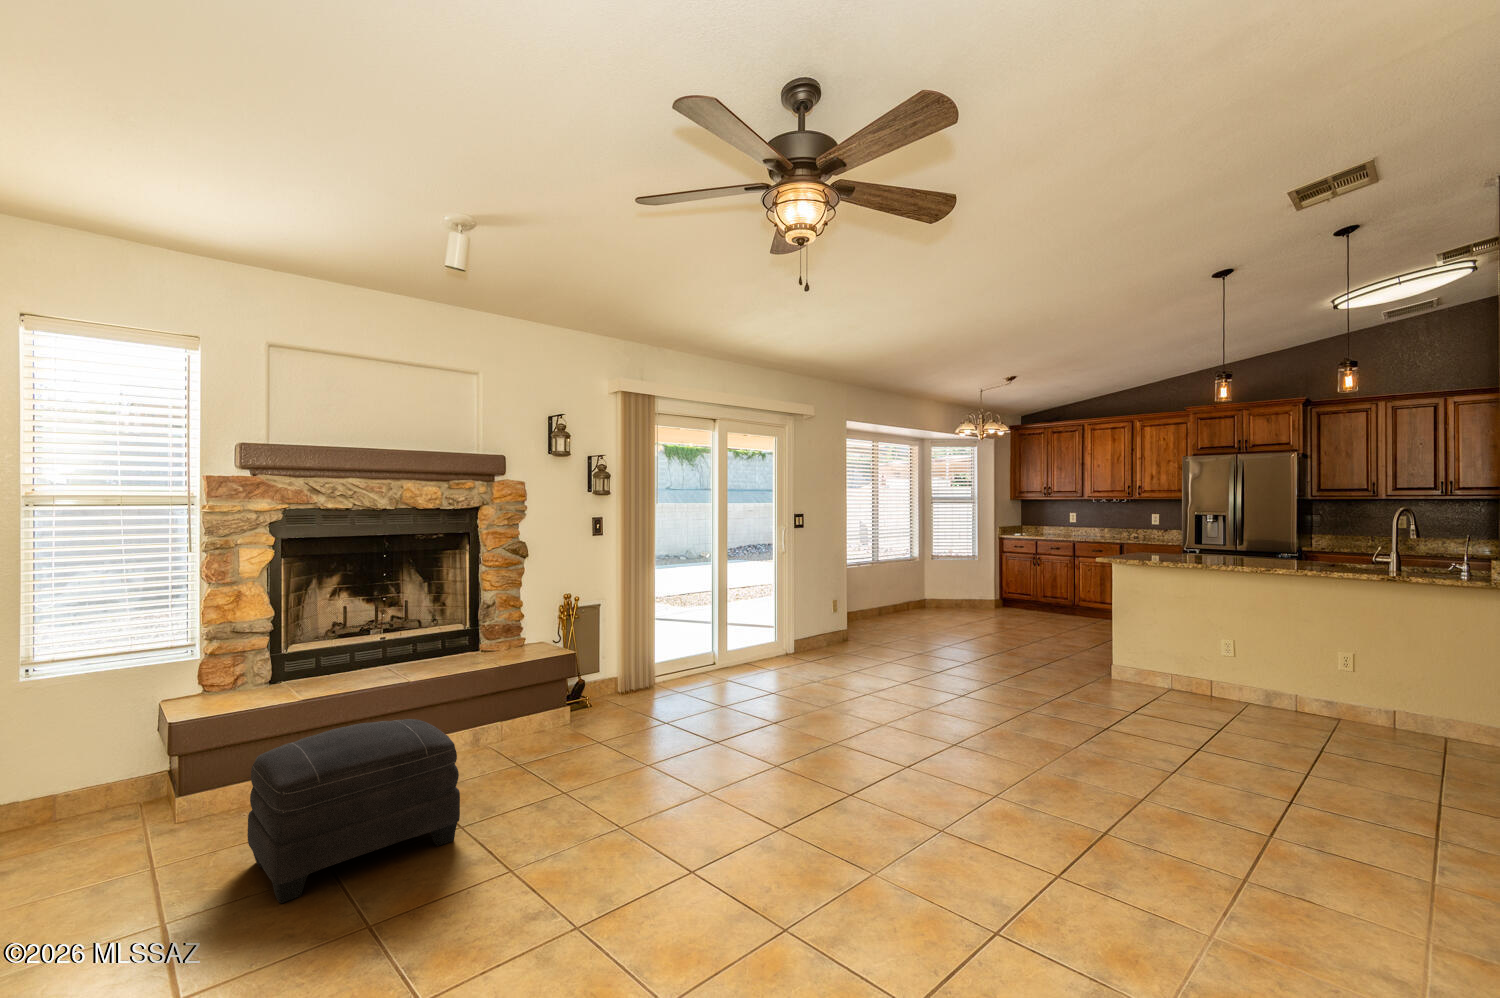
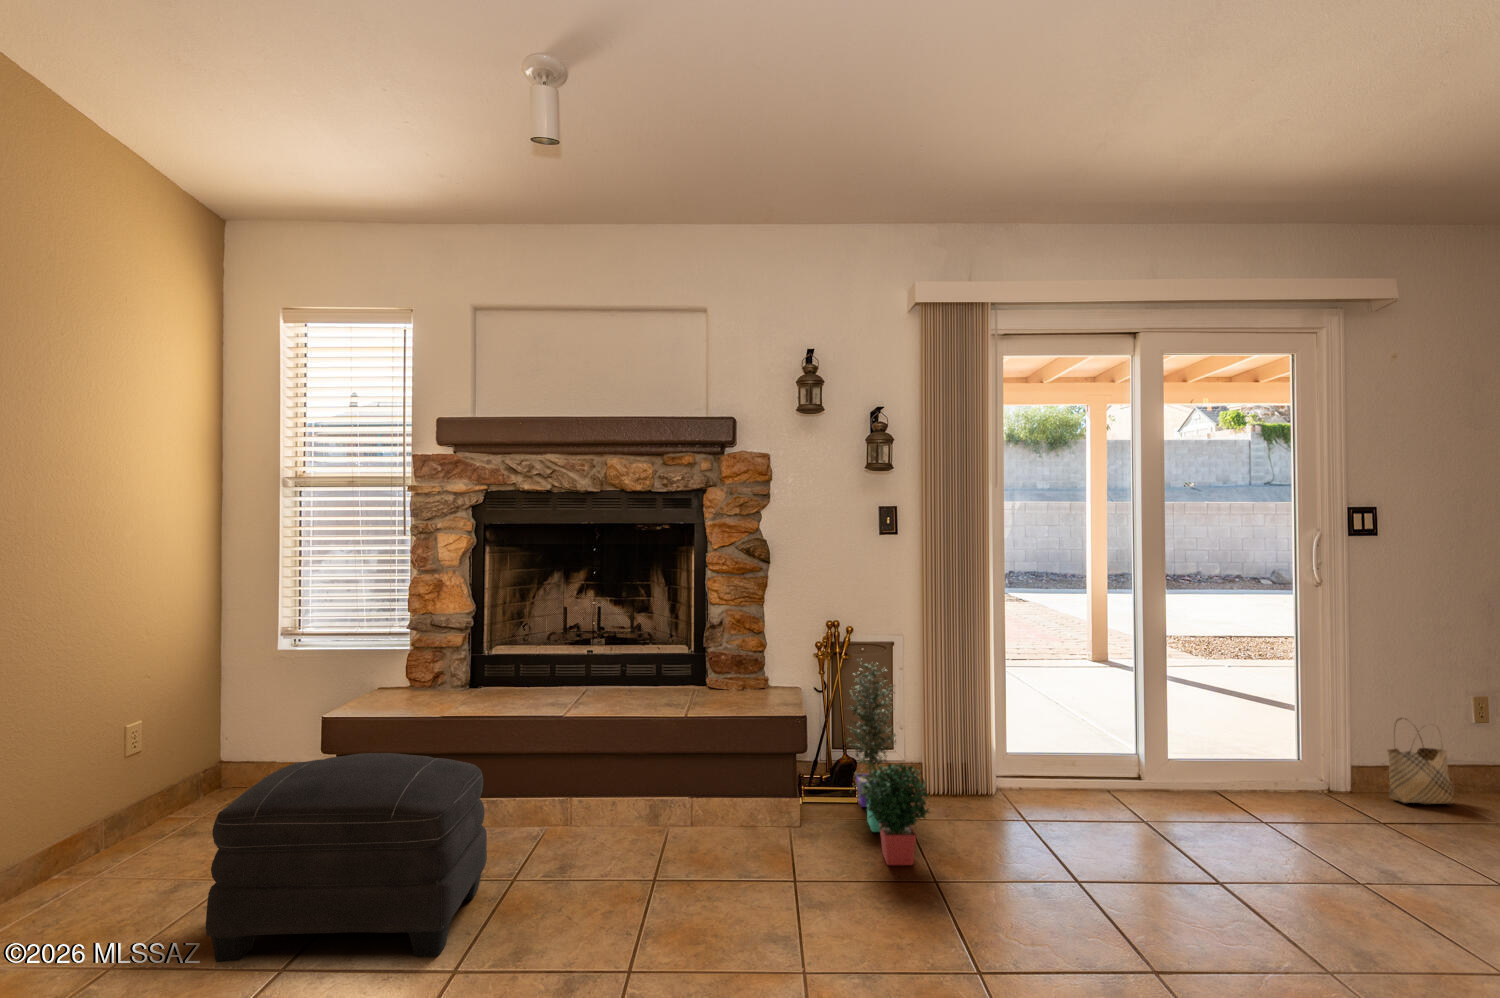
woven basket: none [810,615,832,654] -> present [1388,718,1454,804]
potted plant: none [583,617,667,729] -> present [847,663,930,865]

